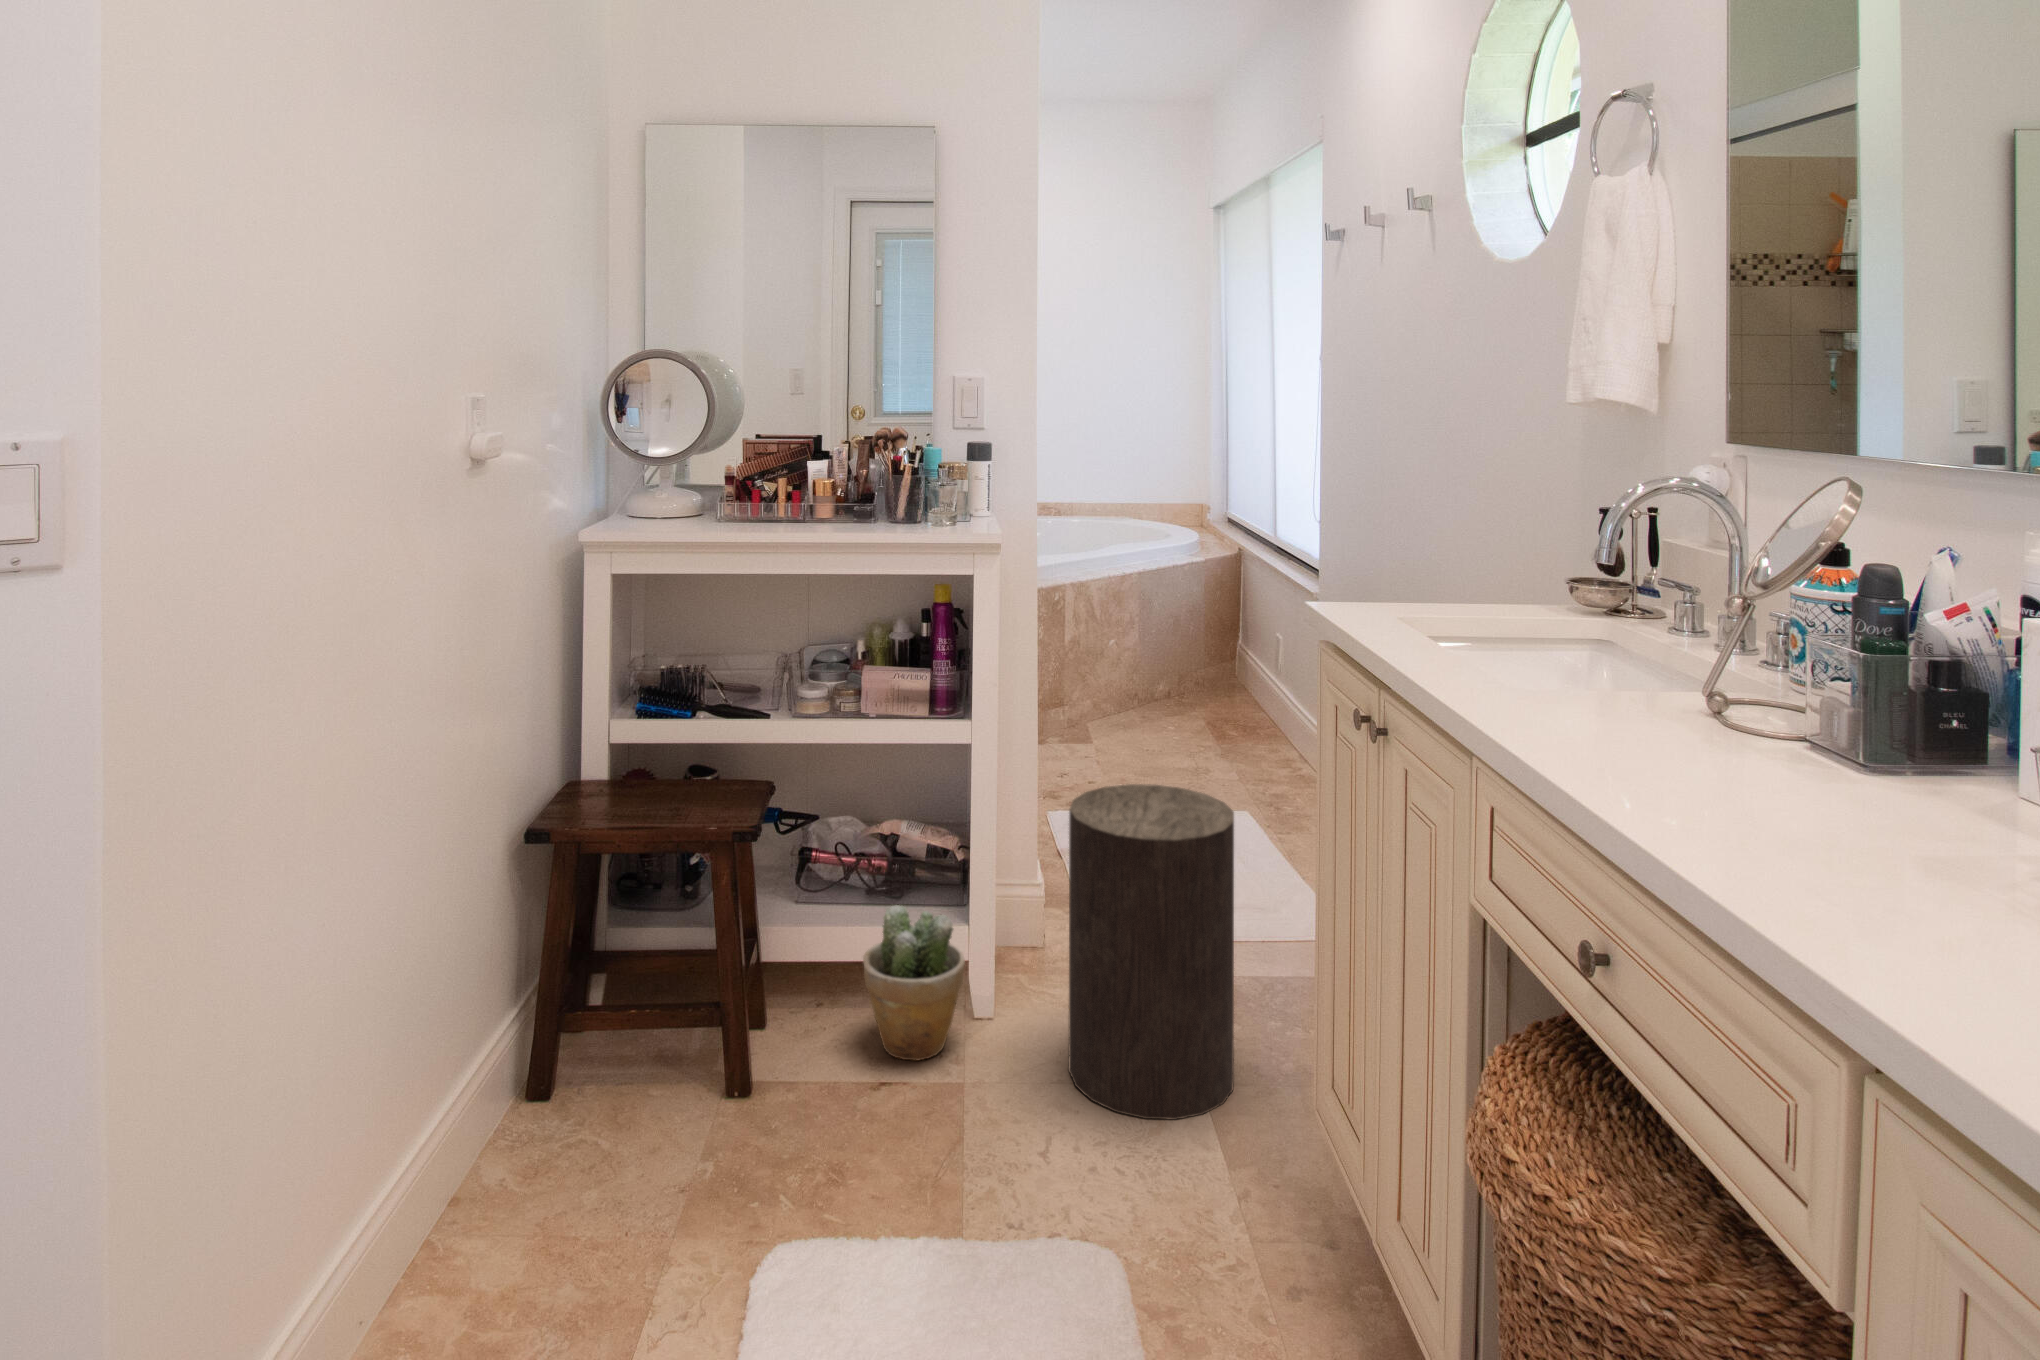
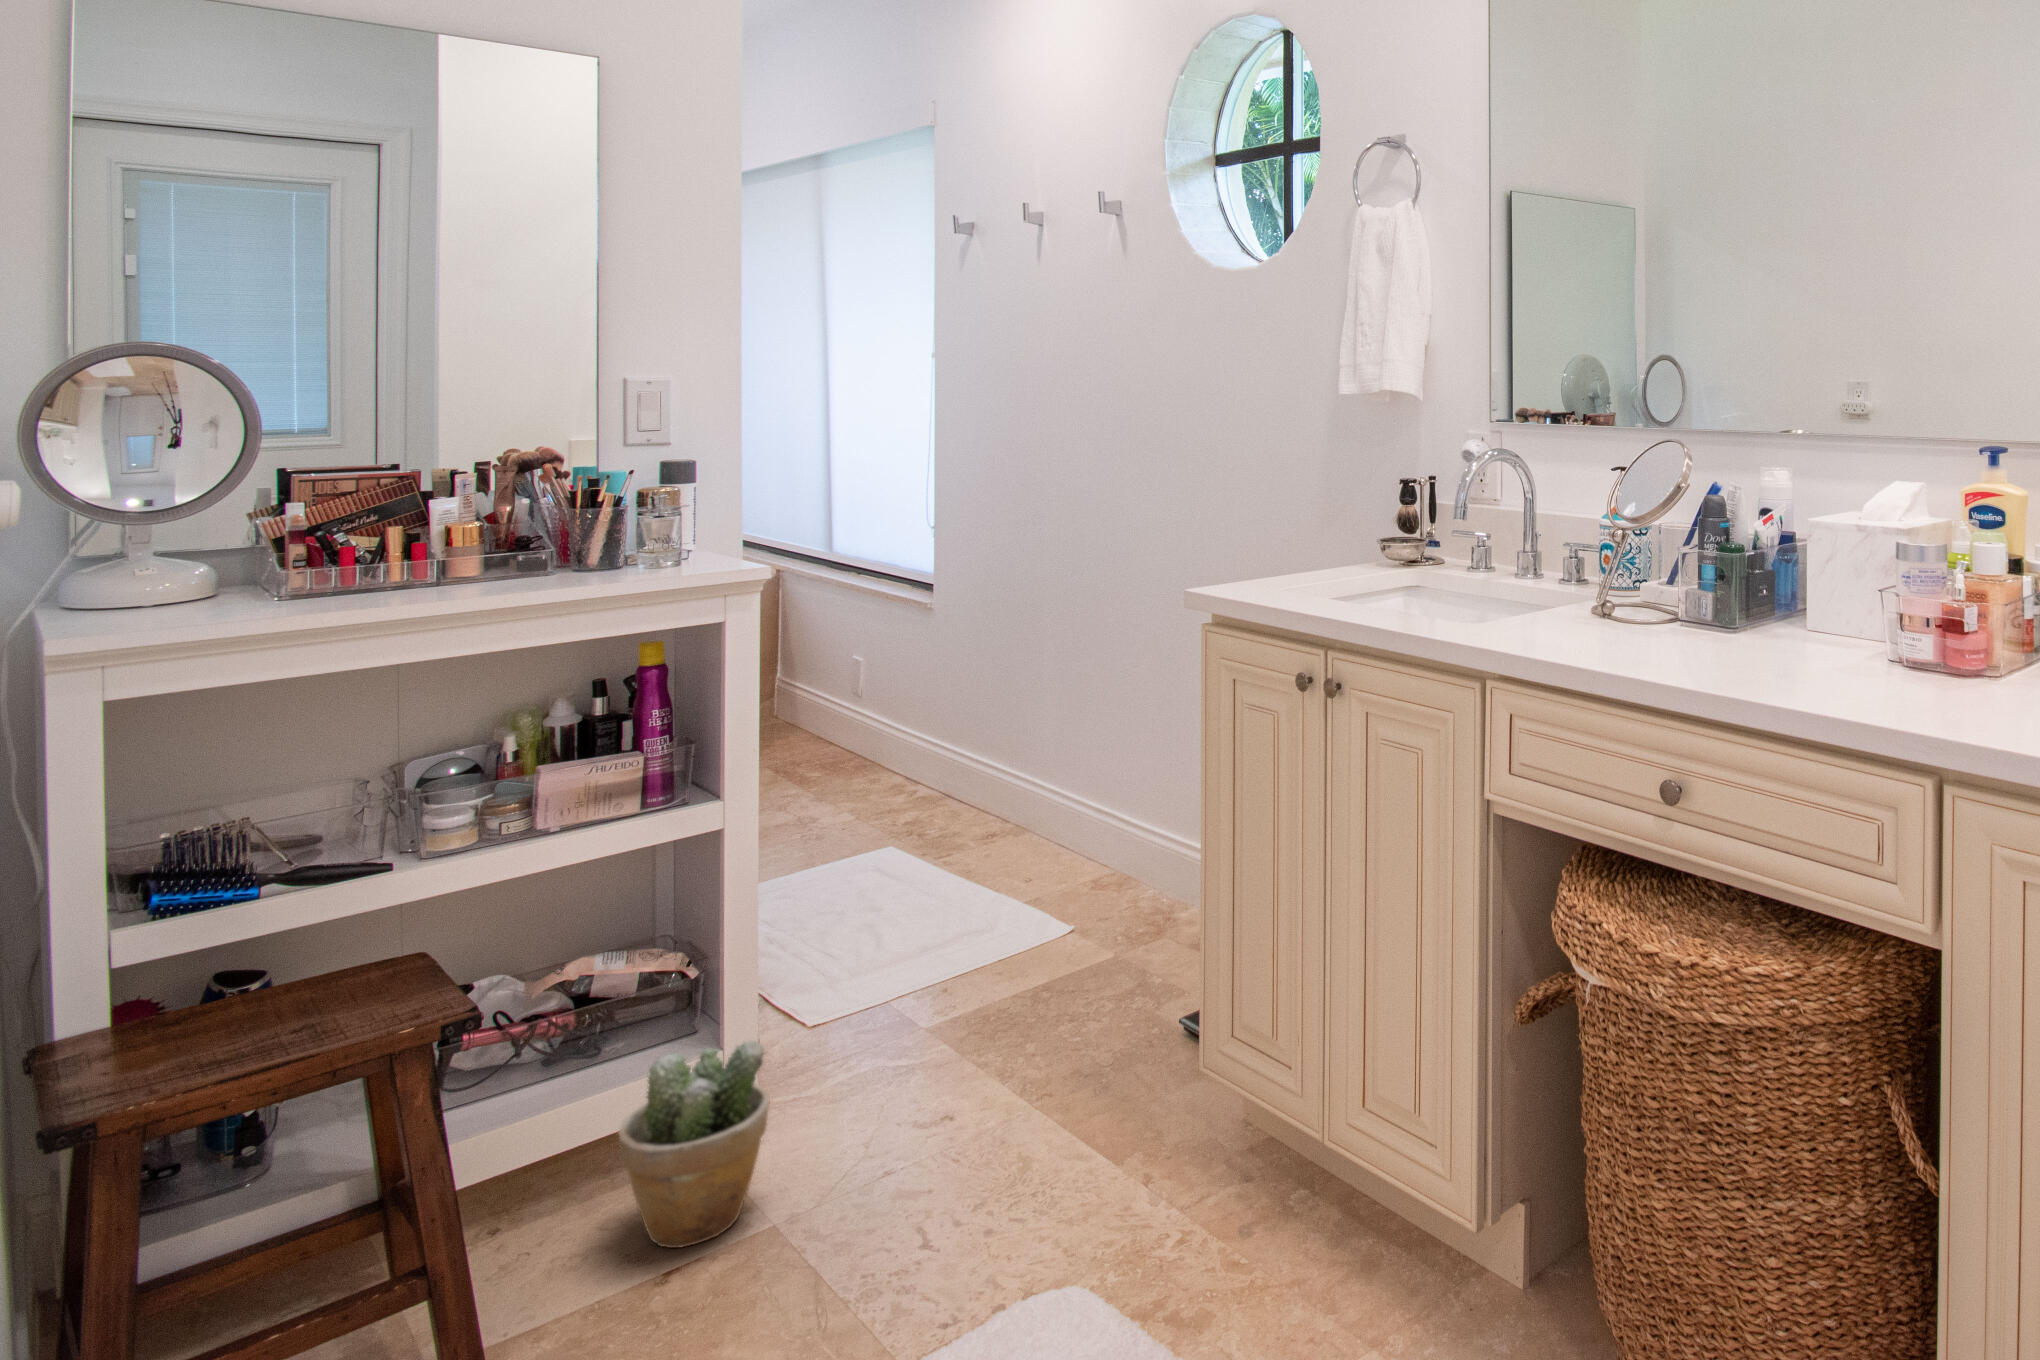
stool: present [1068,784,1234,1120] -> none [906,812,1097,1177]

